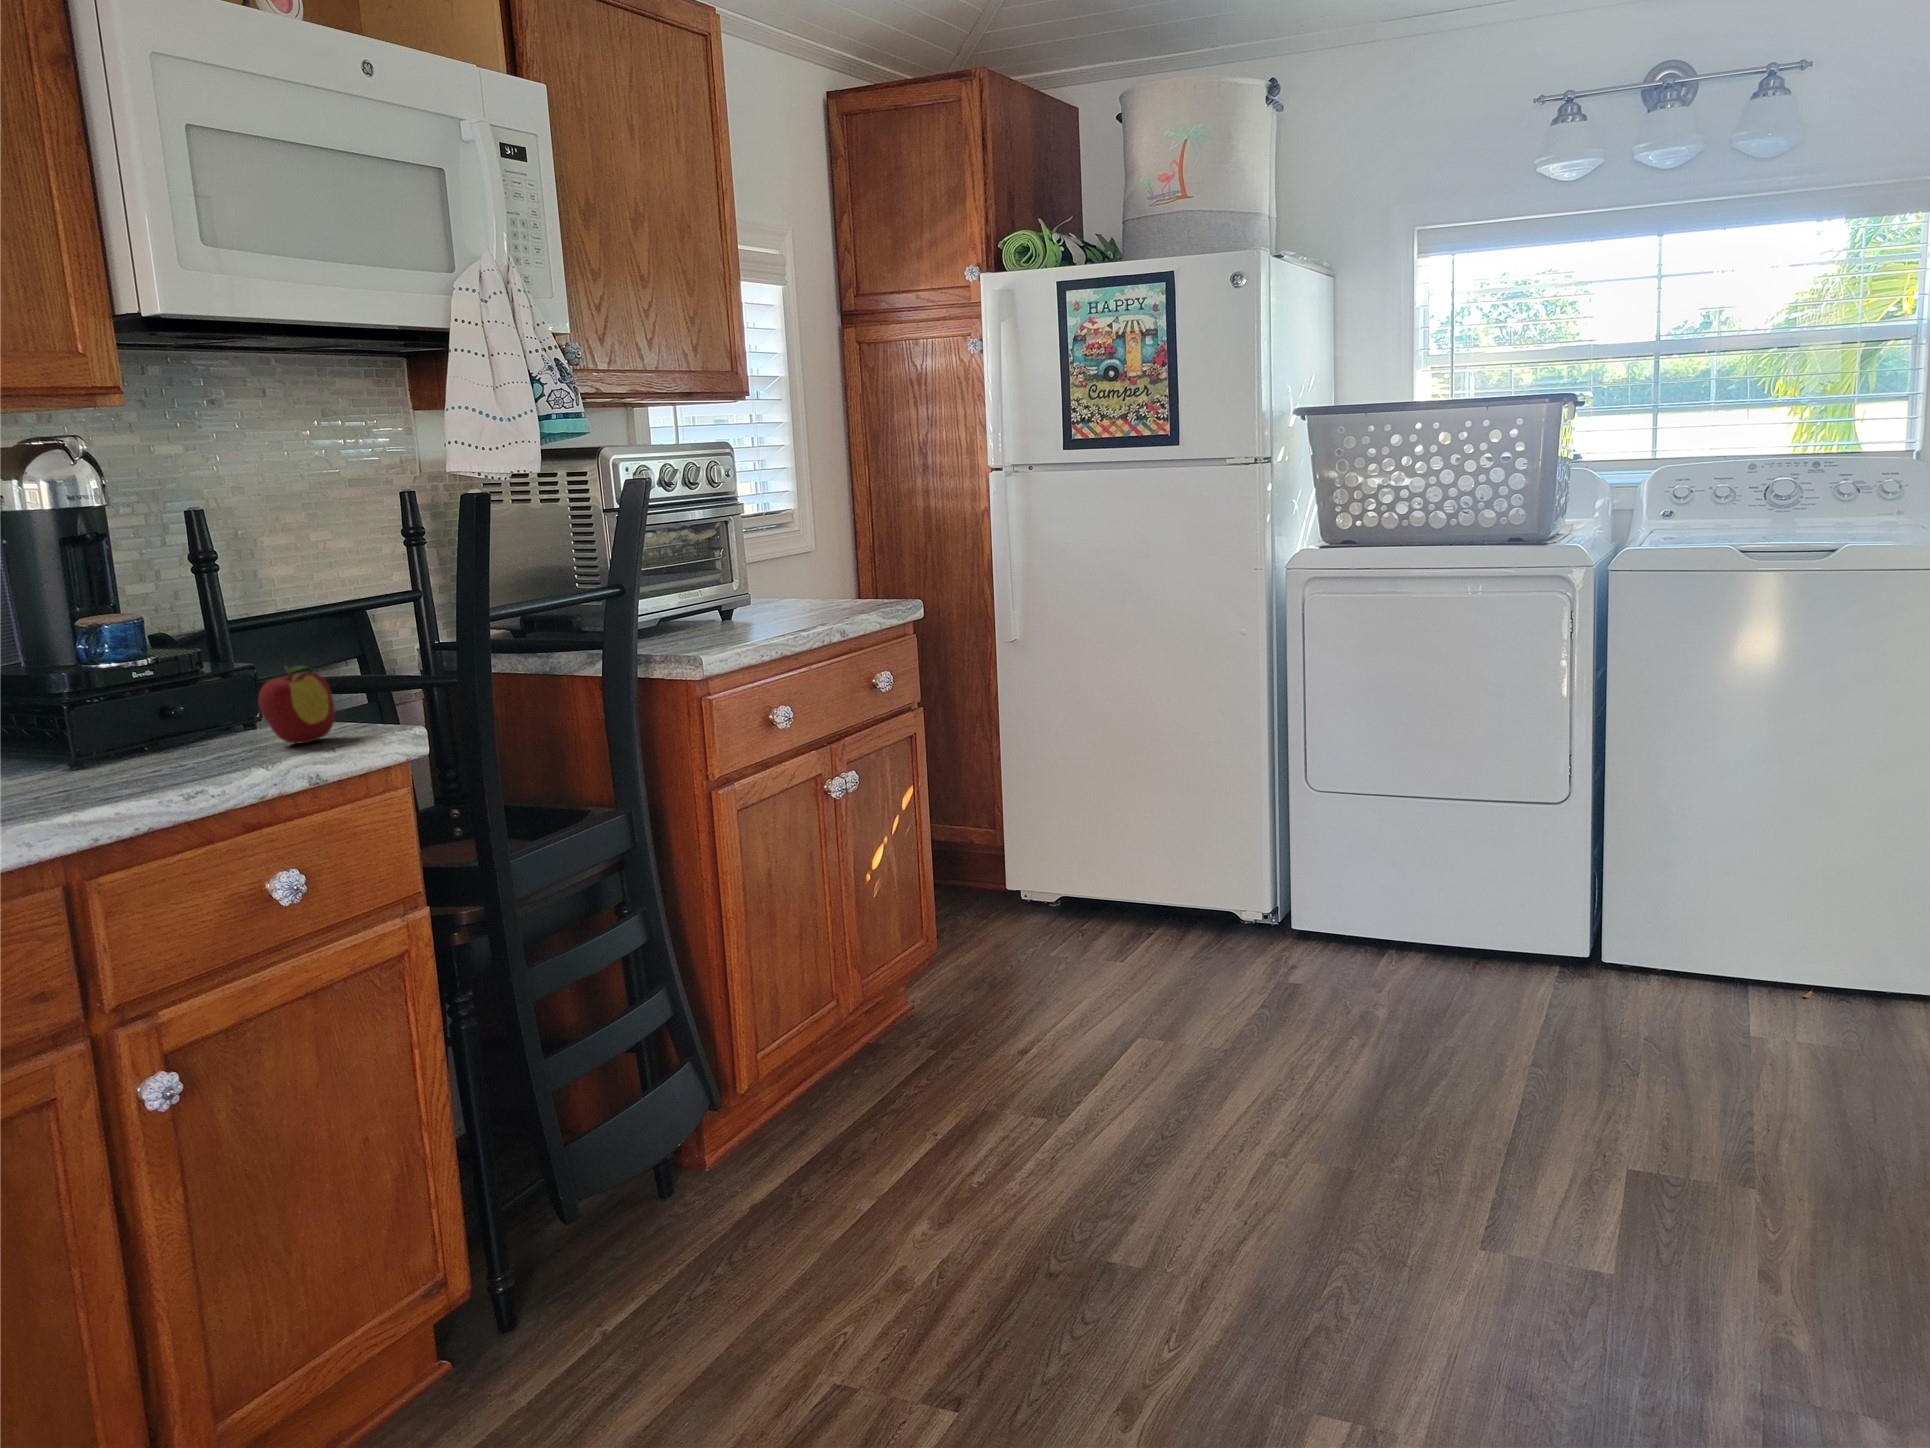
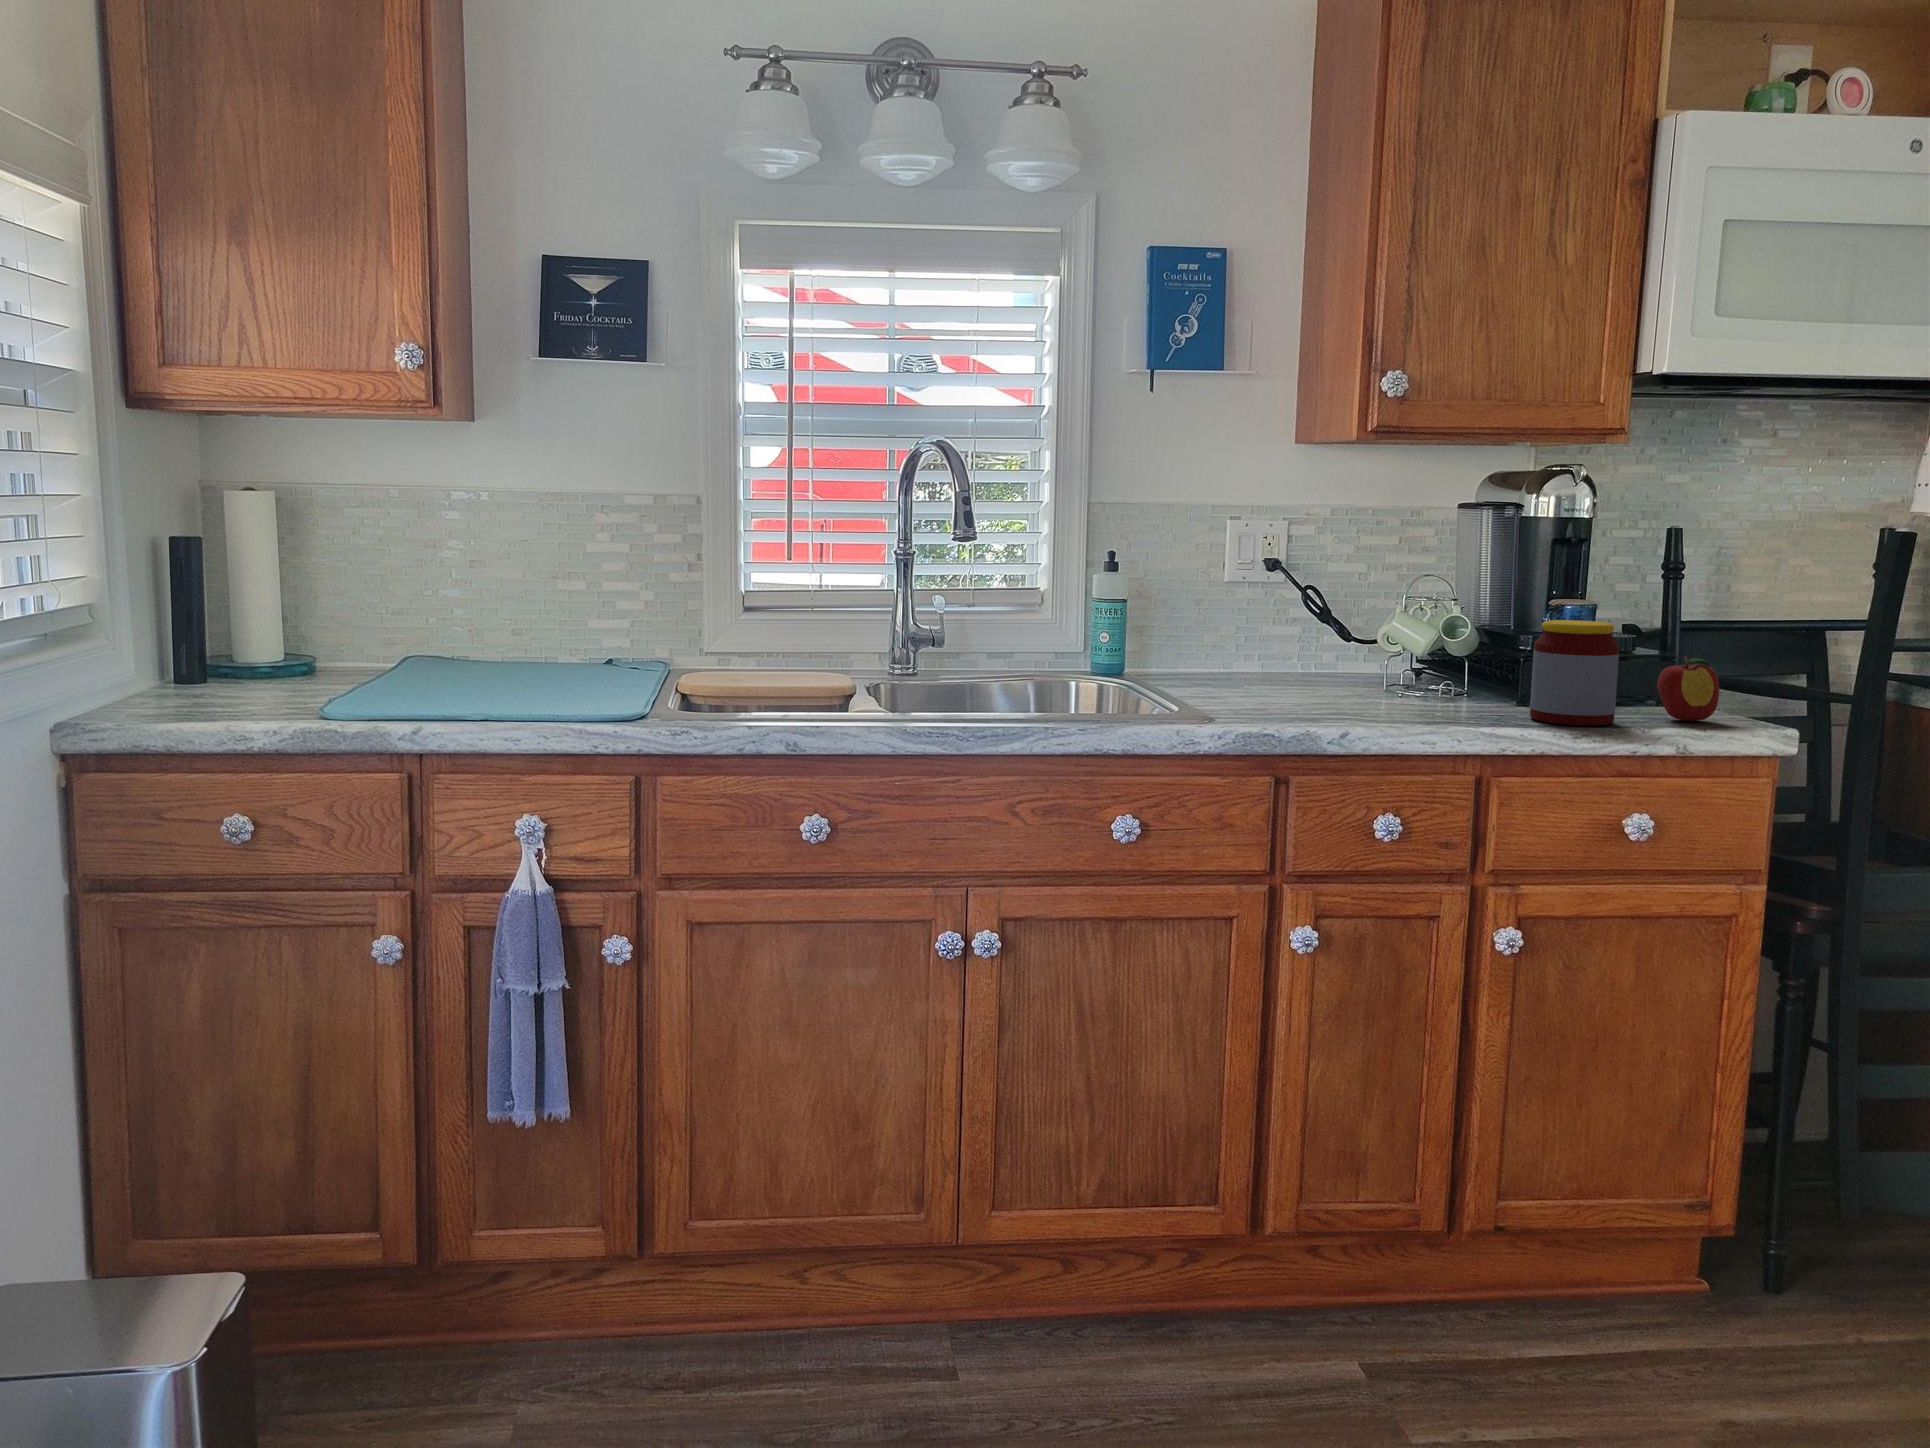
jar: none [92,640,226,787] -> present [1530,620,1619,726]

